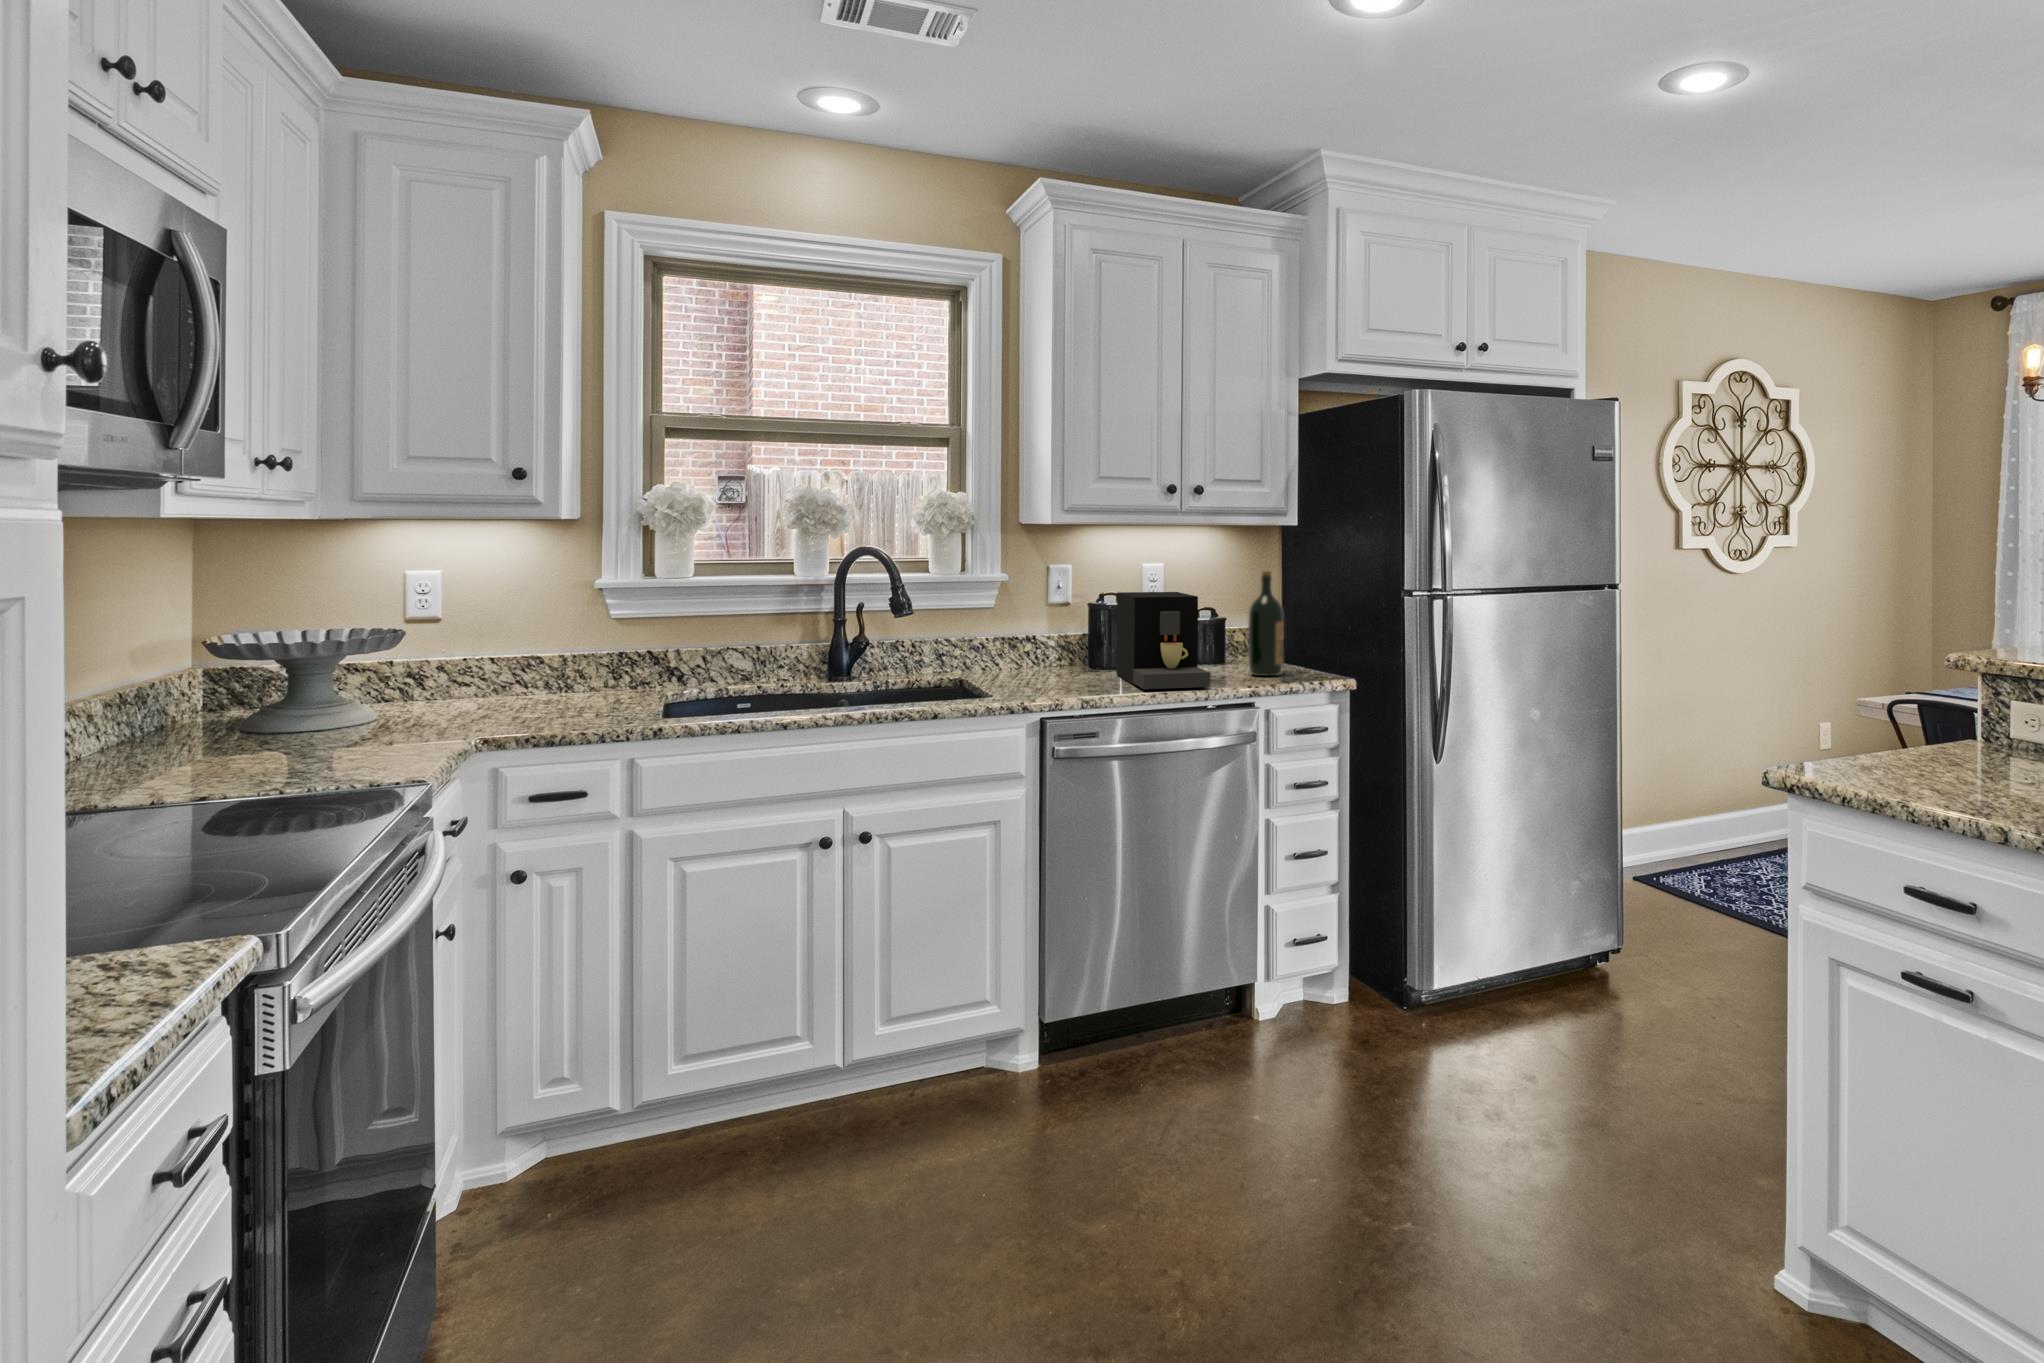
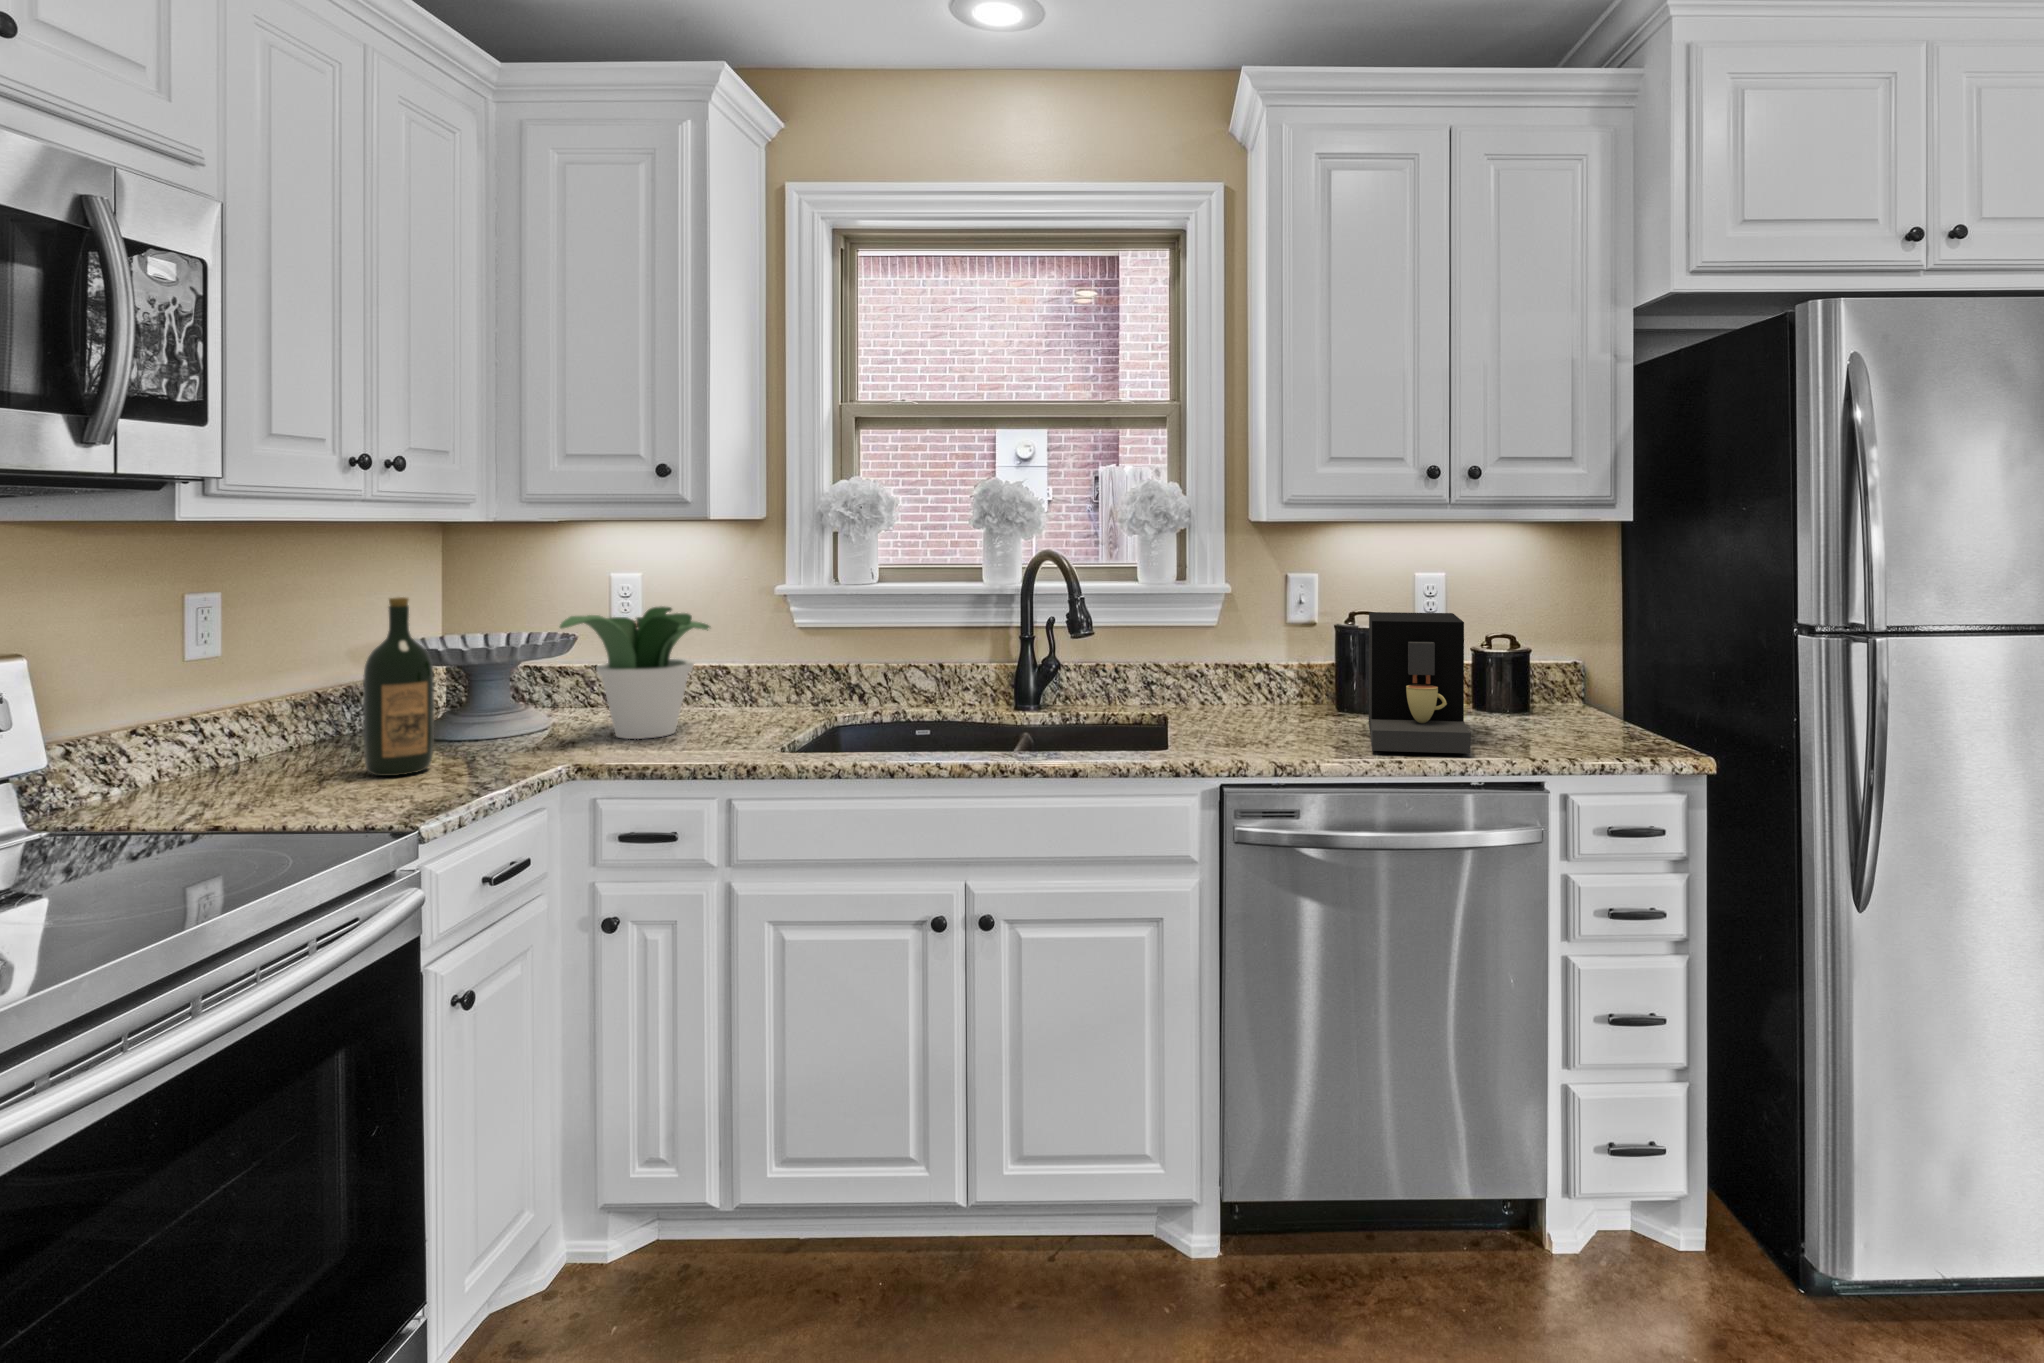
wine bottle: present [1248,571,1284,676] -> present [363,597,434,776]
potted plant: none [434,599,568,719] -> present [560,606,710,739]

